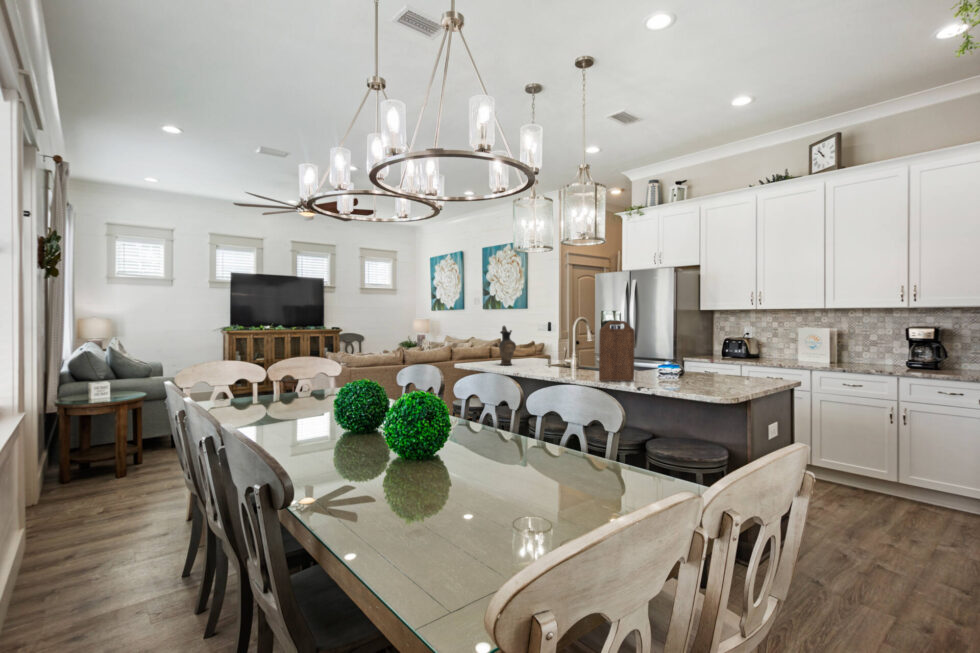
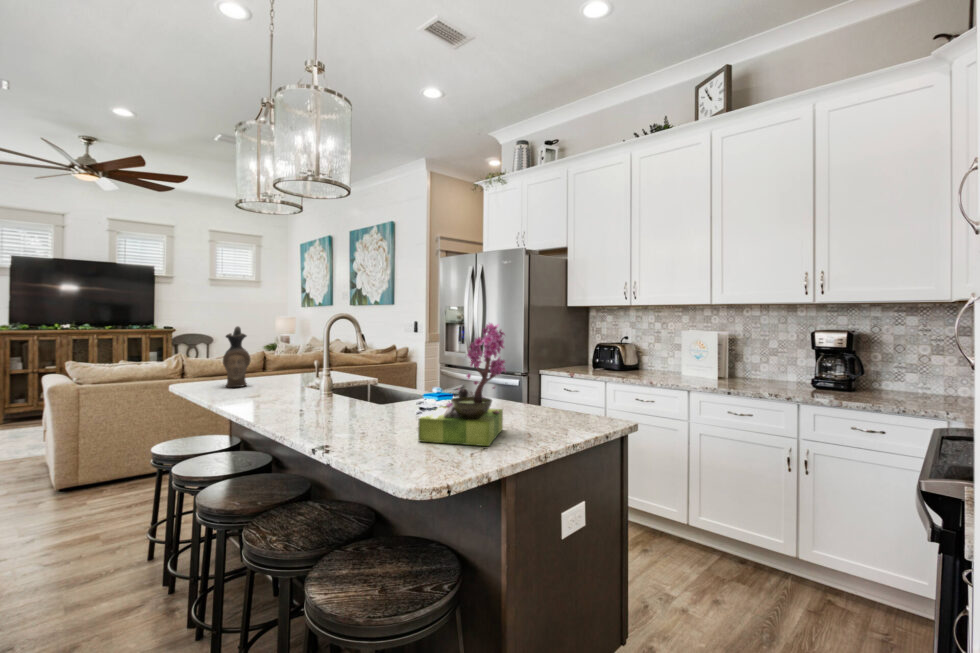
cutting board: present [599,321,635,381] -> none [284,319,348,425]
flower arrangement: none [689,322,741,389] -> present [418,323,506,446]

